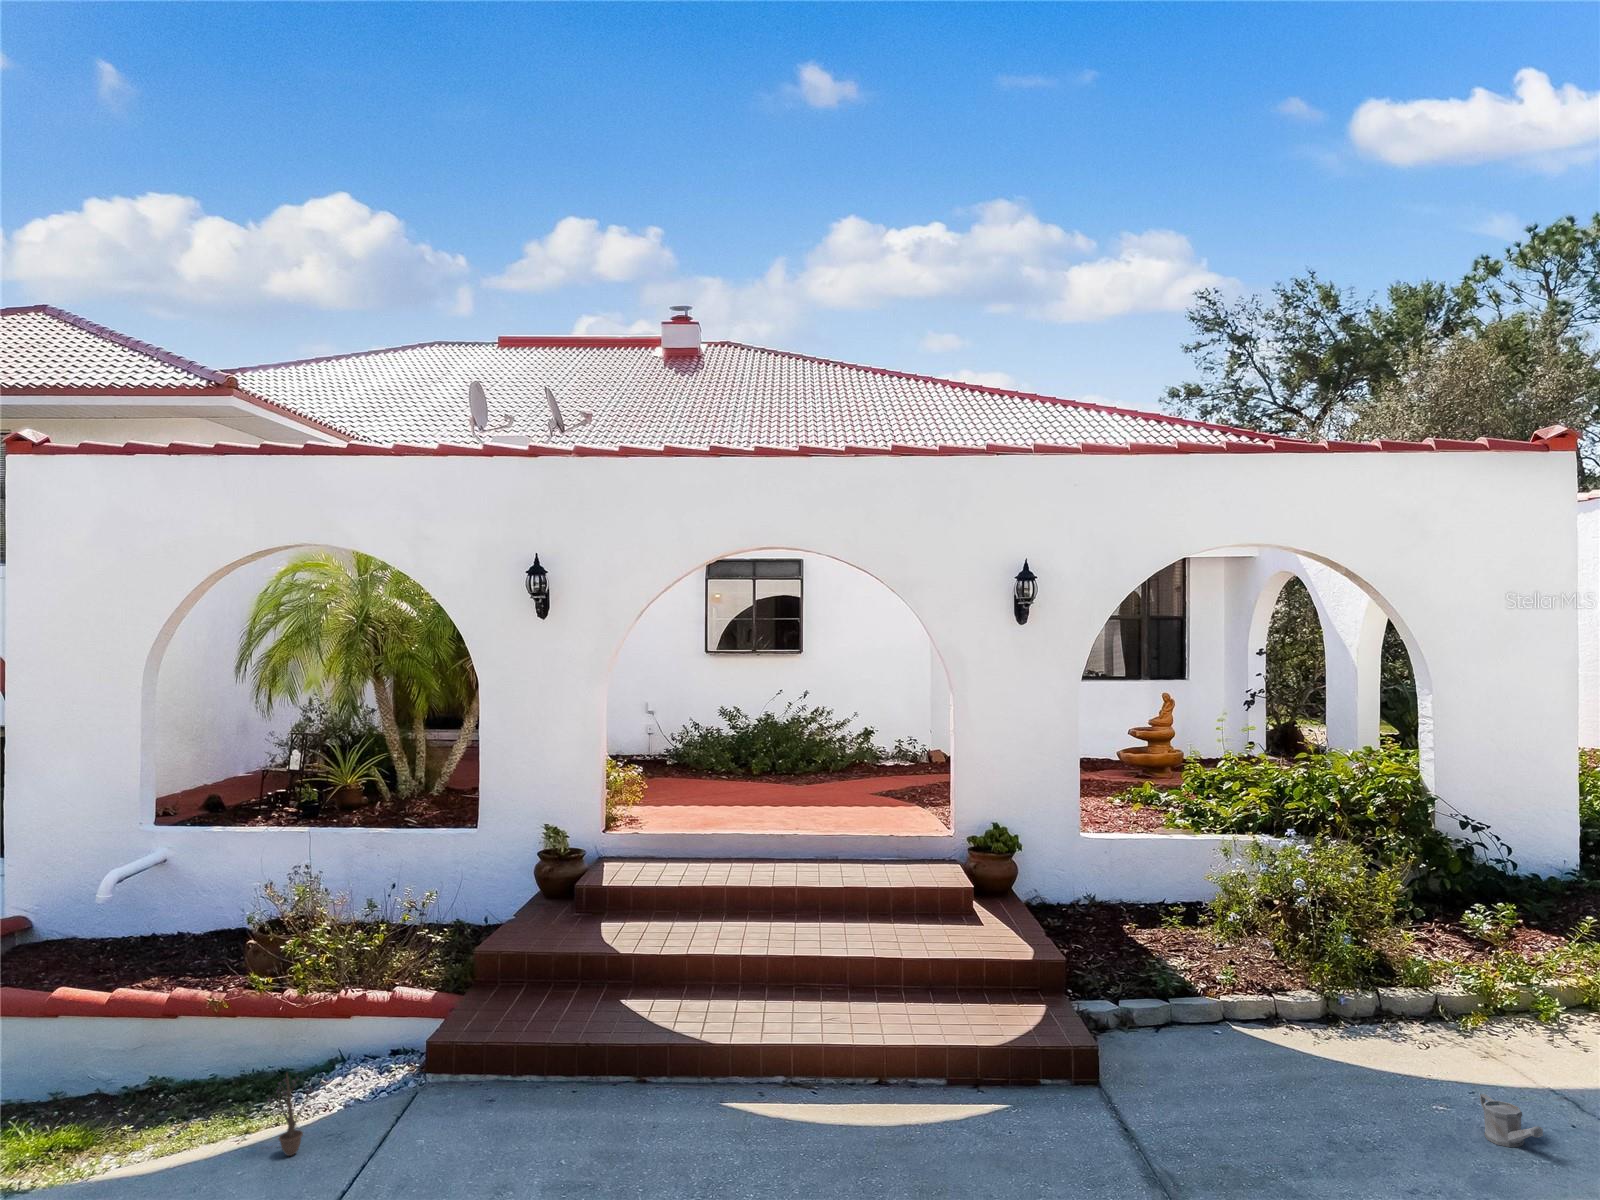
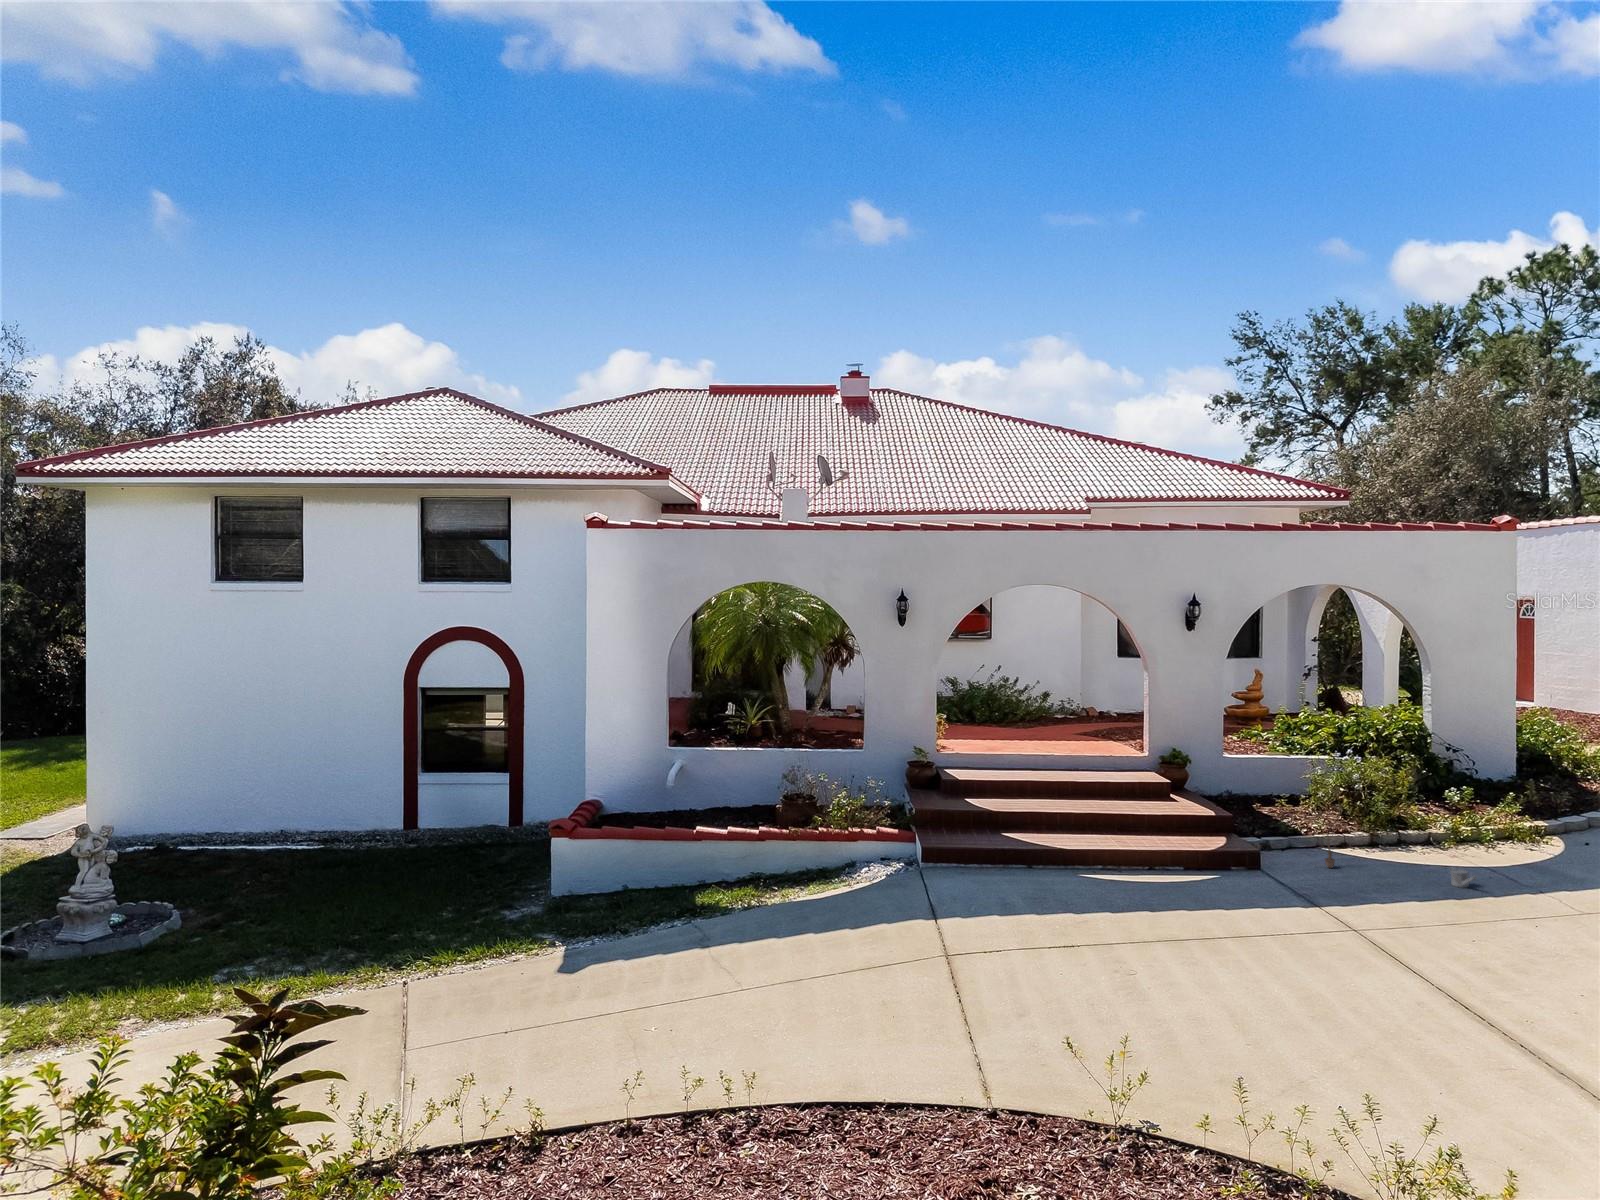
decorative plant: present [264,1073,315,1156] -> present [1320,834,1341,868]

